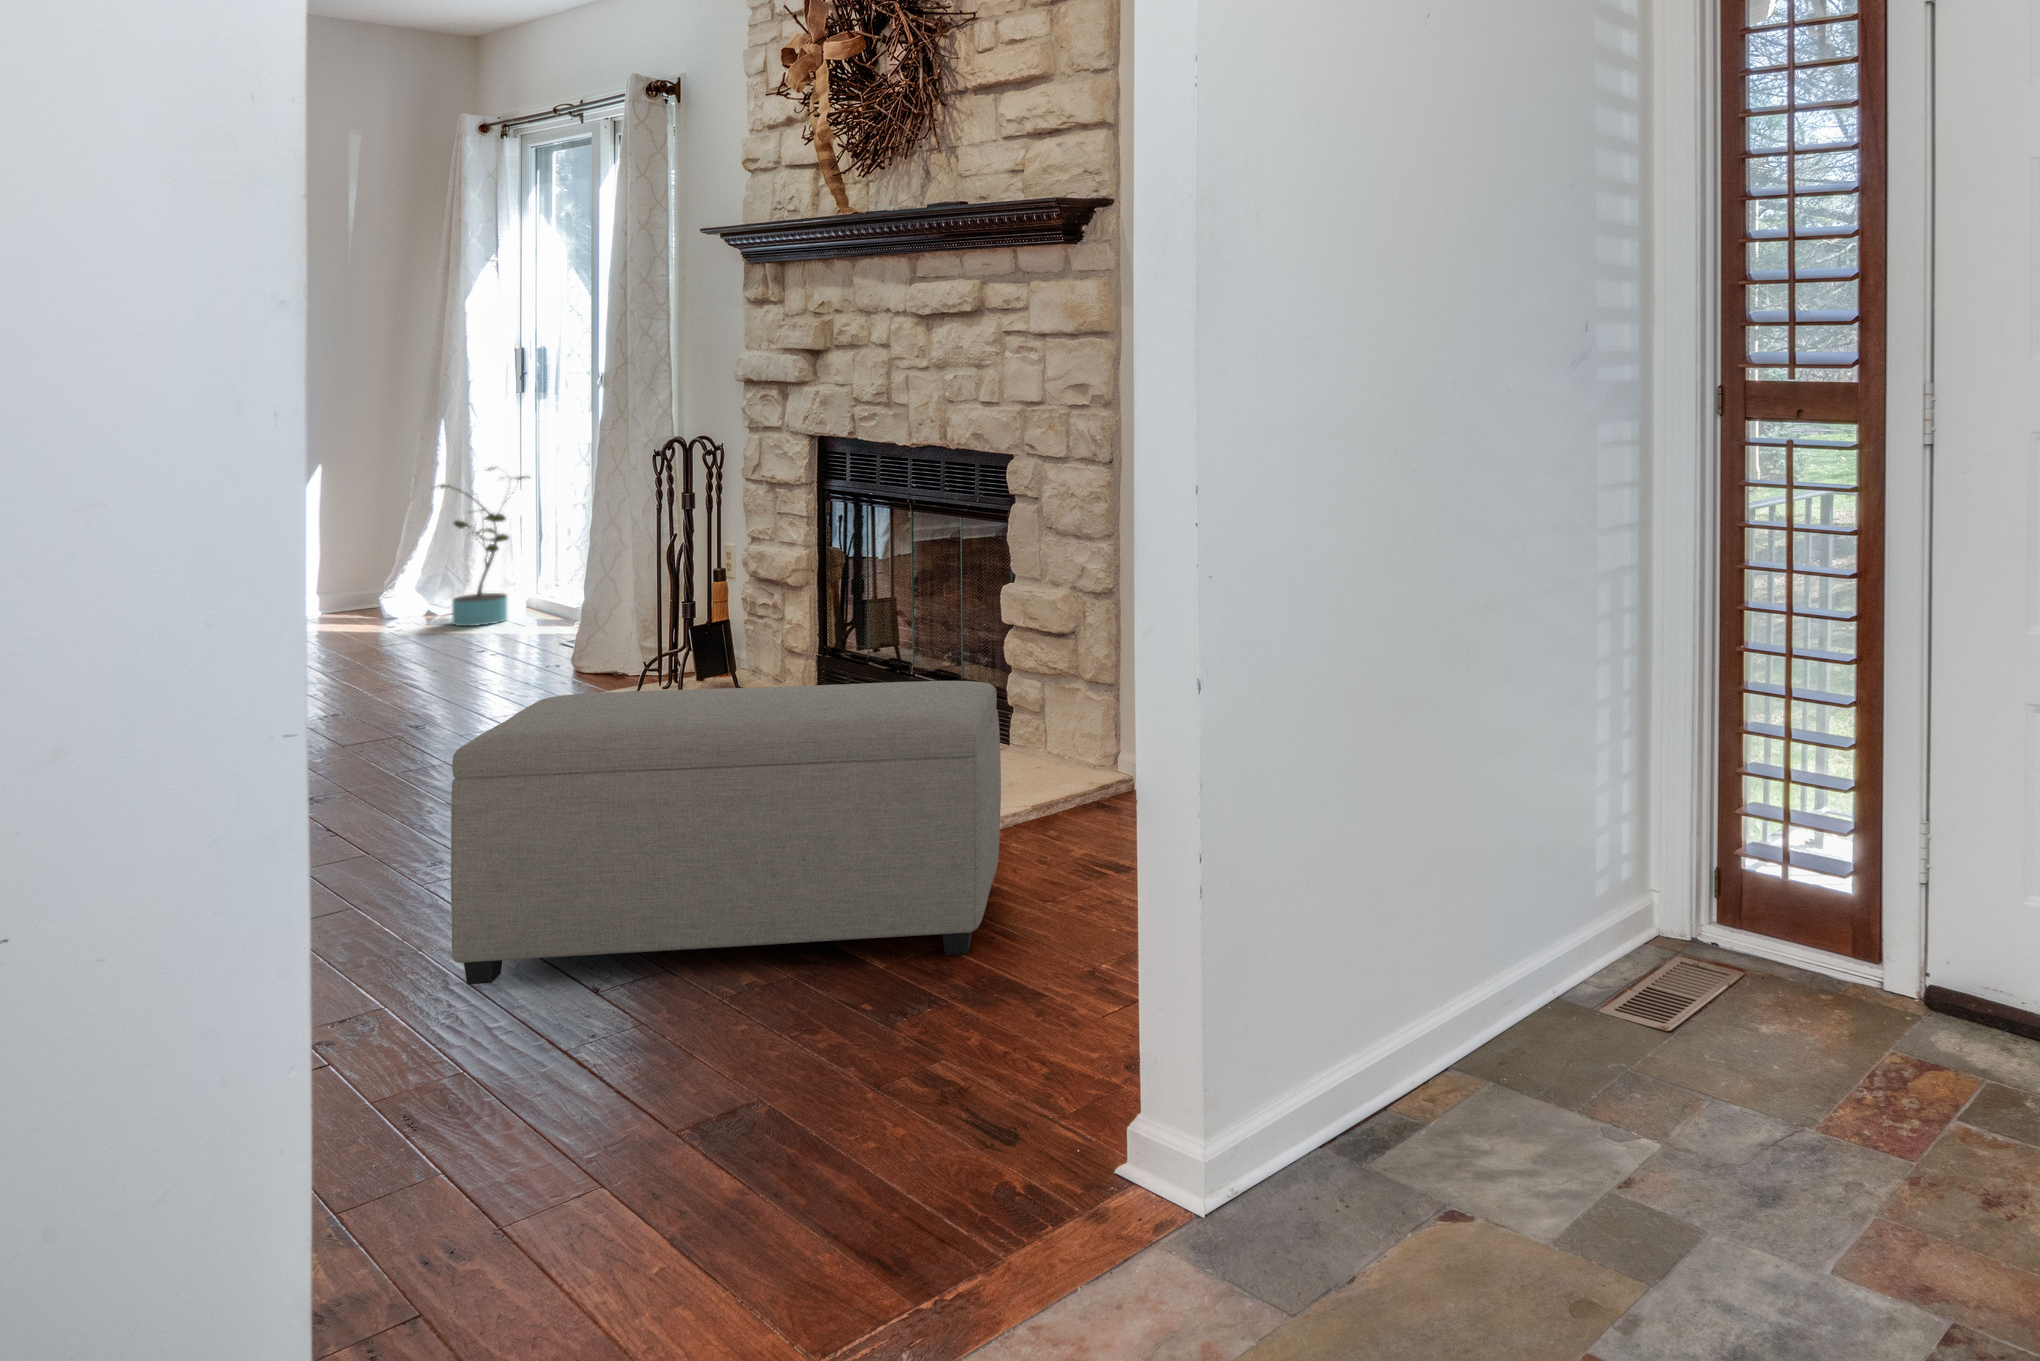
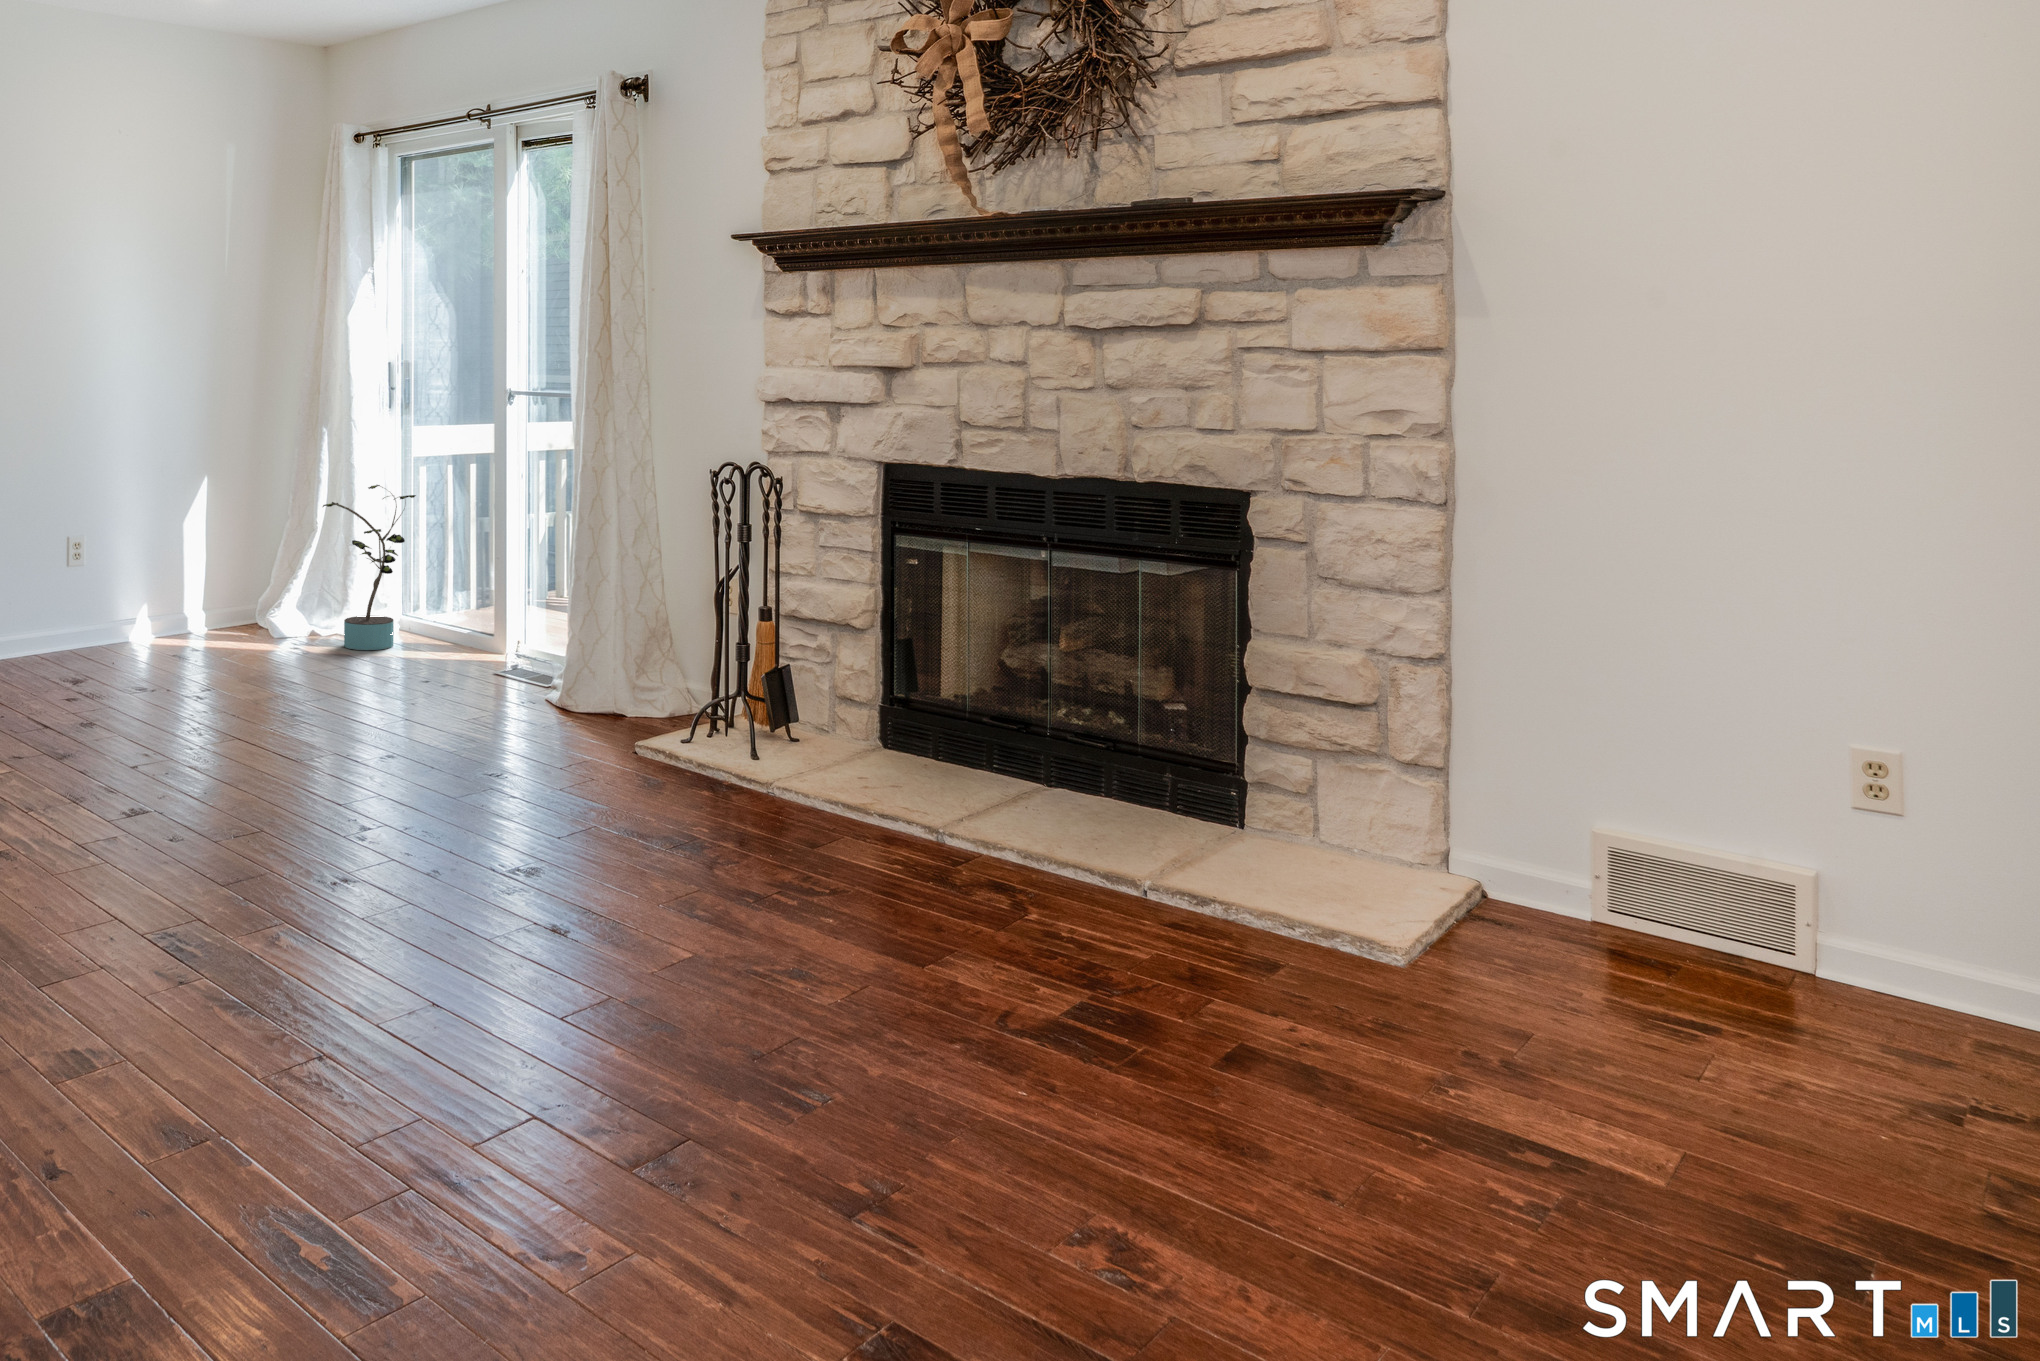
ottoman: present [451,681,1001,985] -> none [1040,777,1747,1140]

